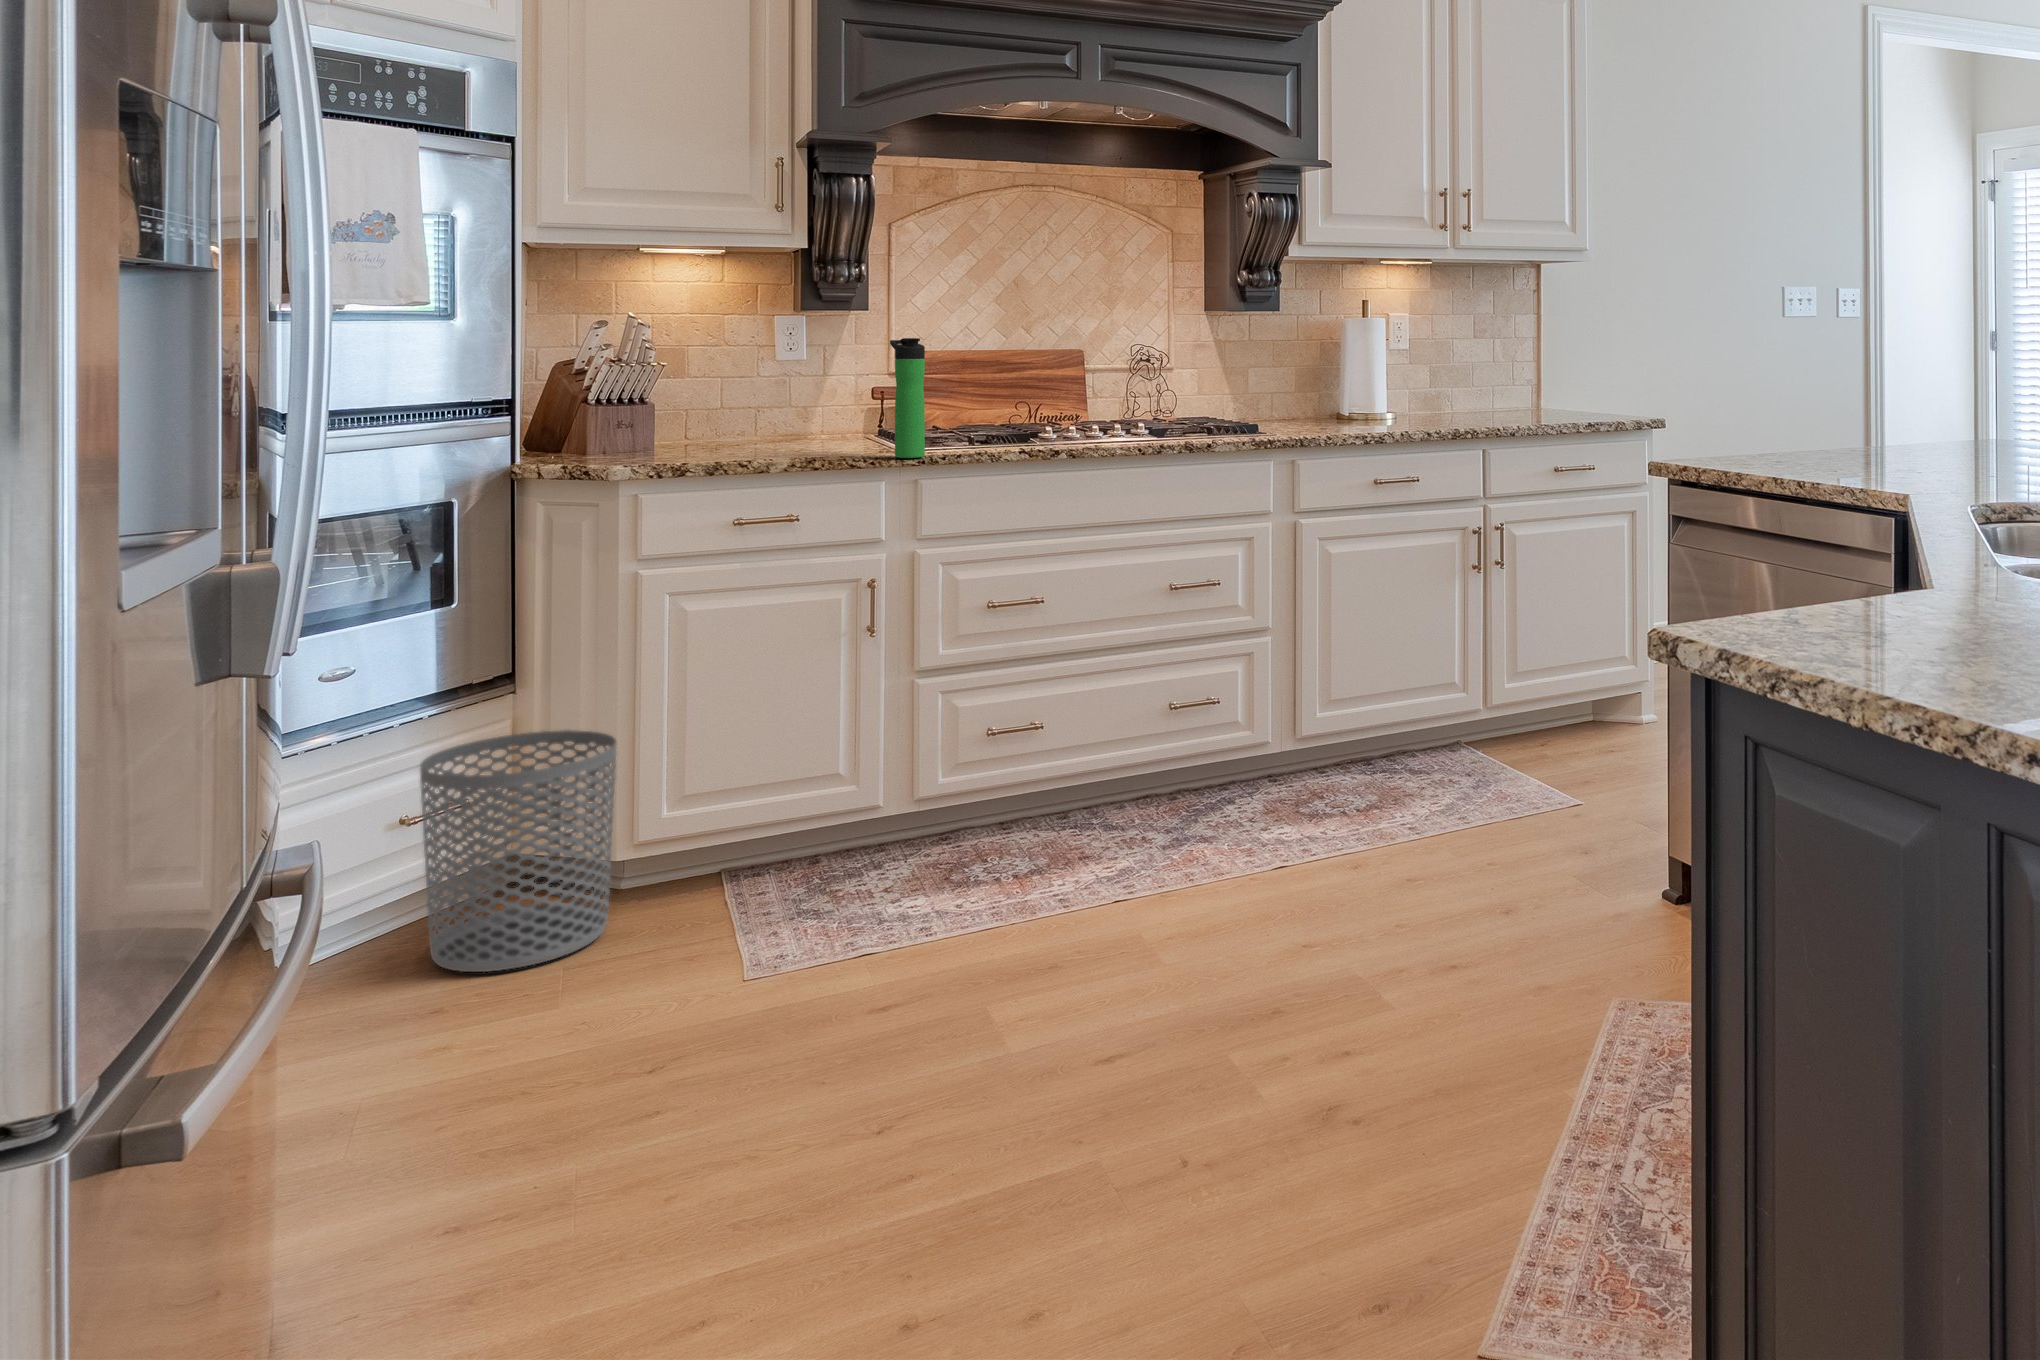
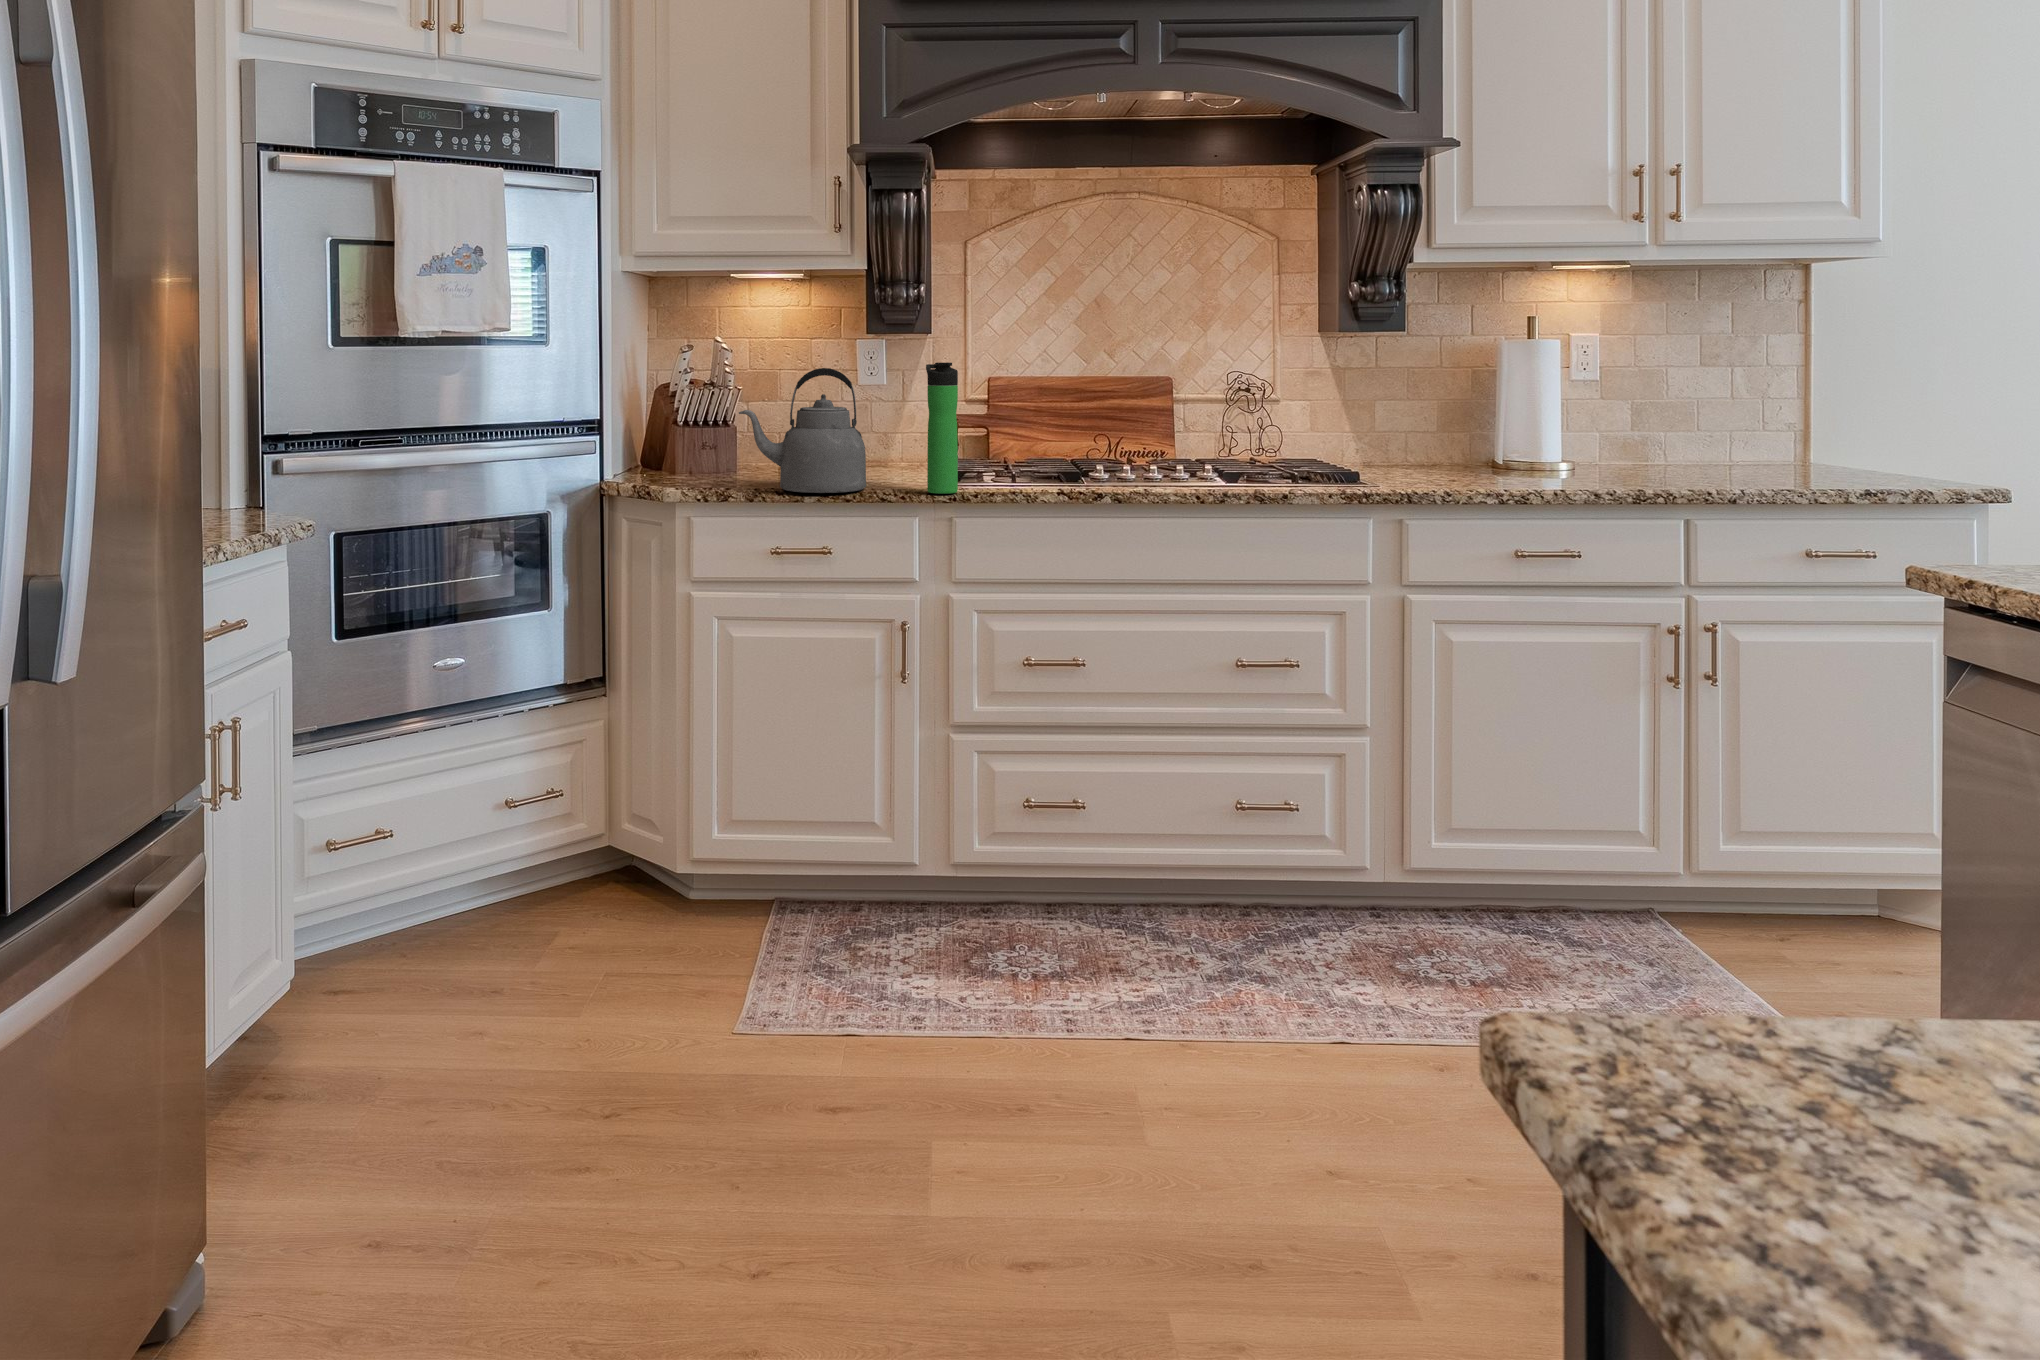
kettle: none [695,344,830,463] -> present [739,368,866,493]
waste bin: present [420,730,617,972] -> none [494,742,657,976]

